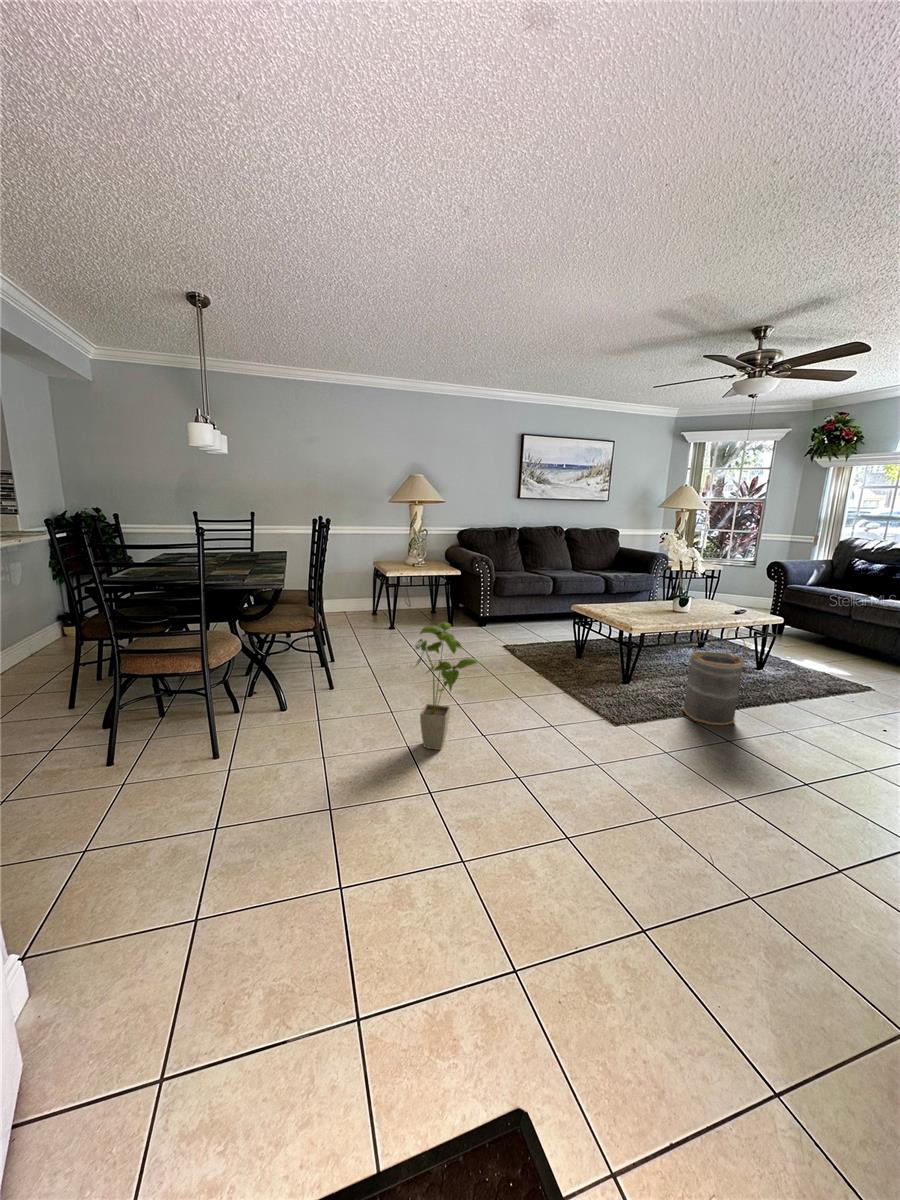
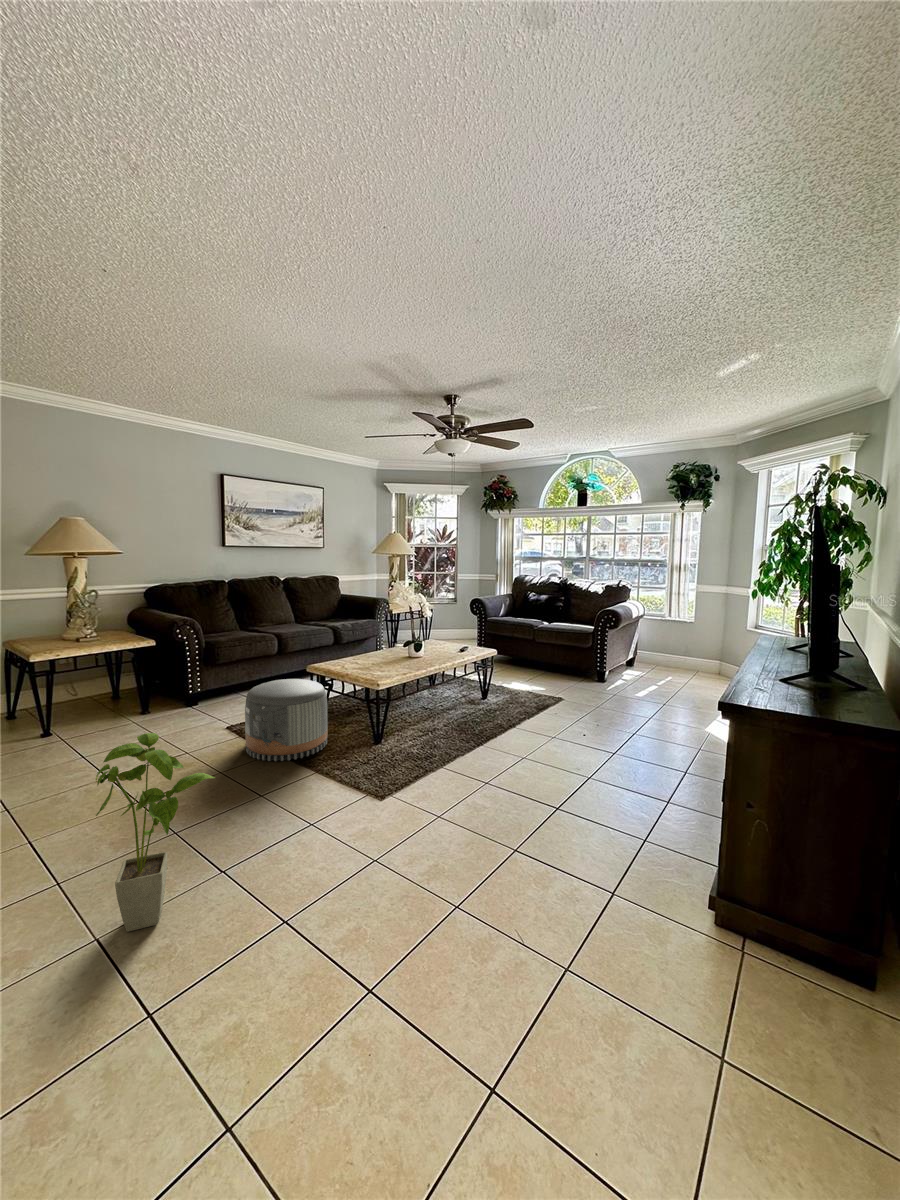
pouf: none [515,613,584,679] -> present [245,679,328,761]
basket: present [683,628,747,725] -> none [437,670,486,769]

